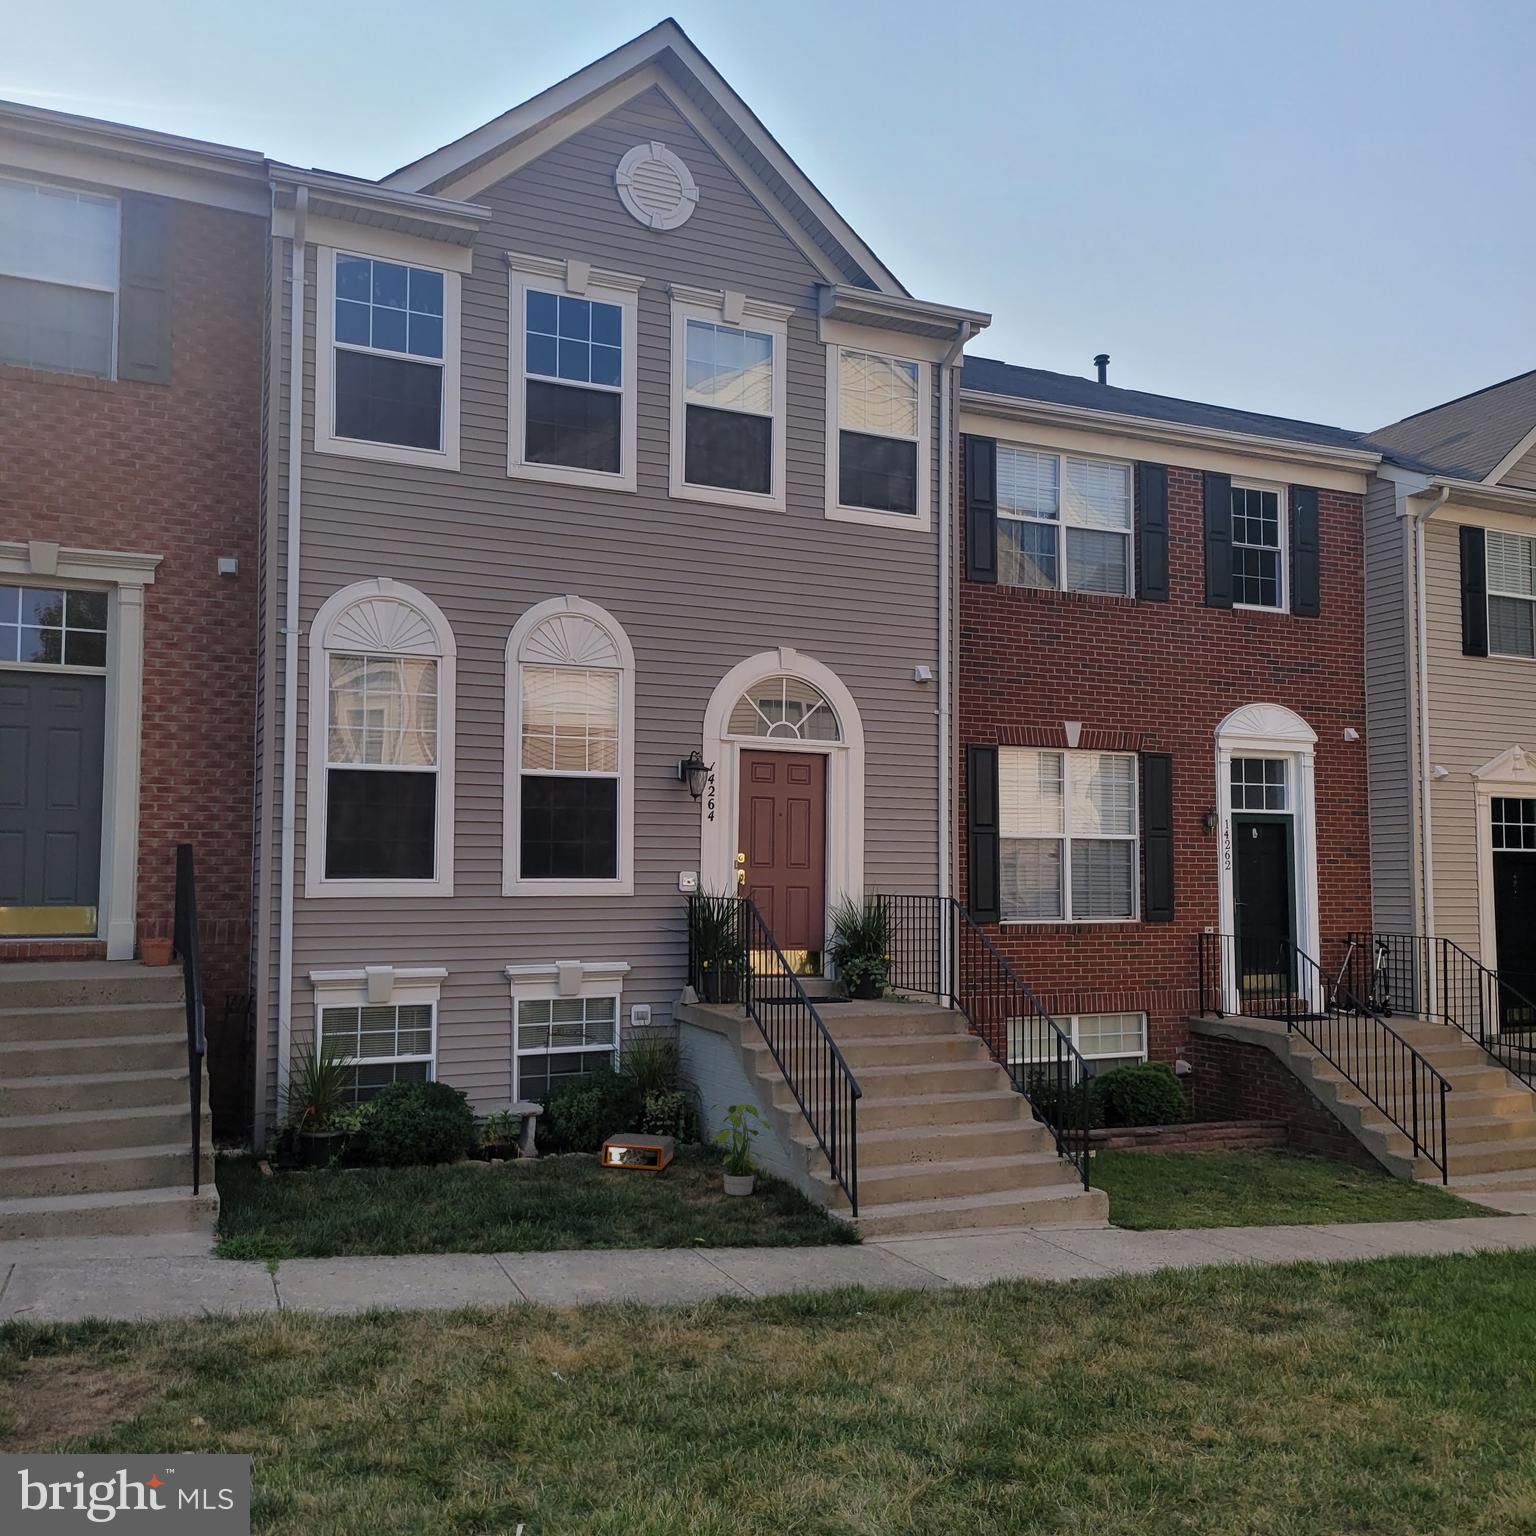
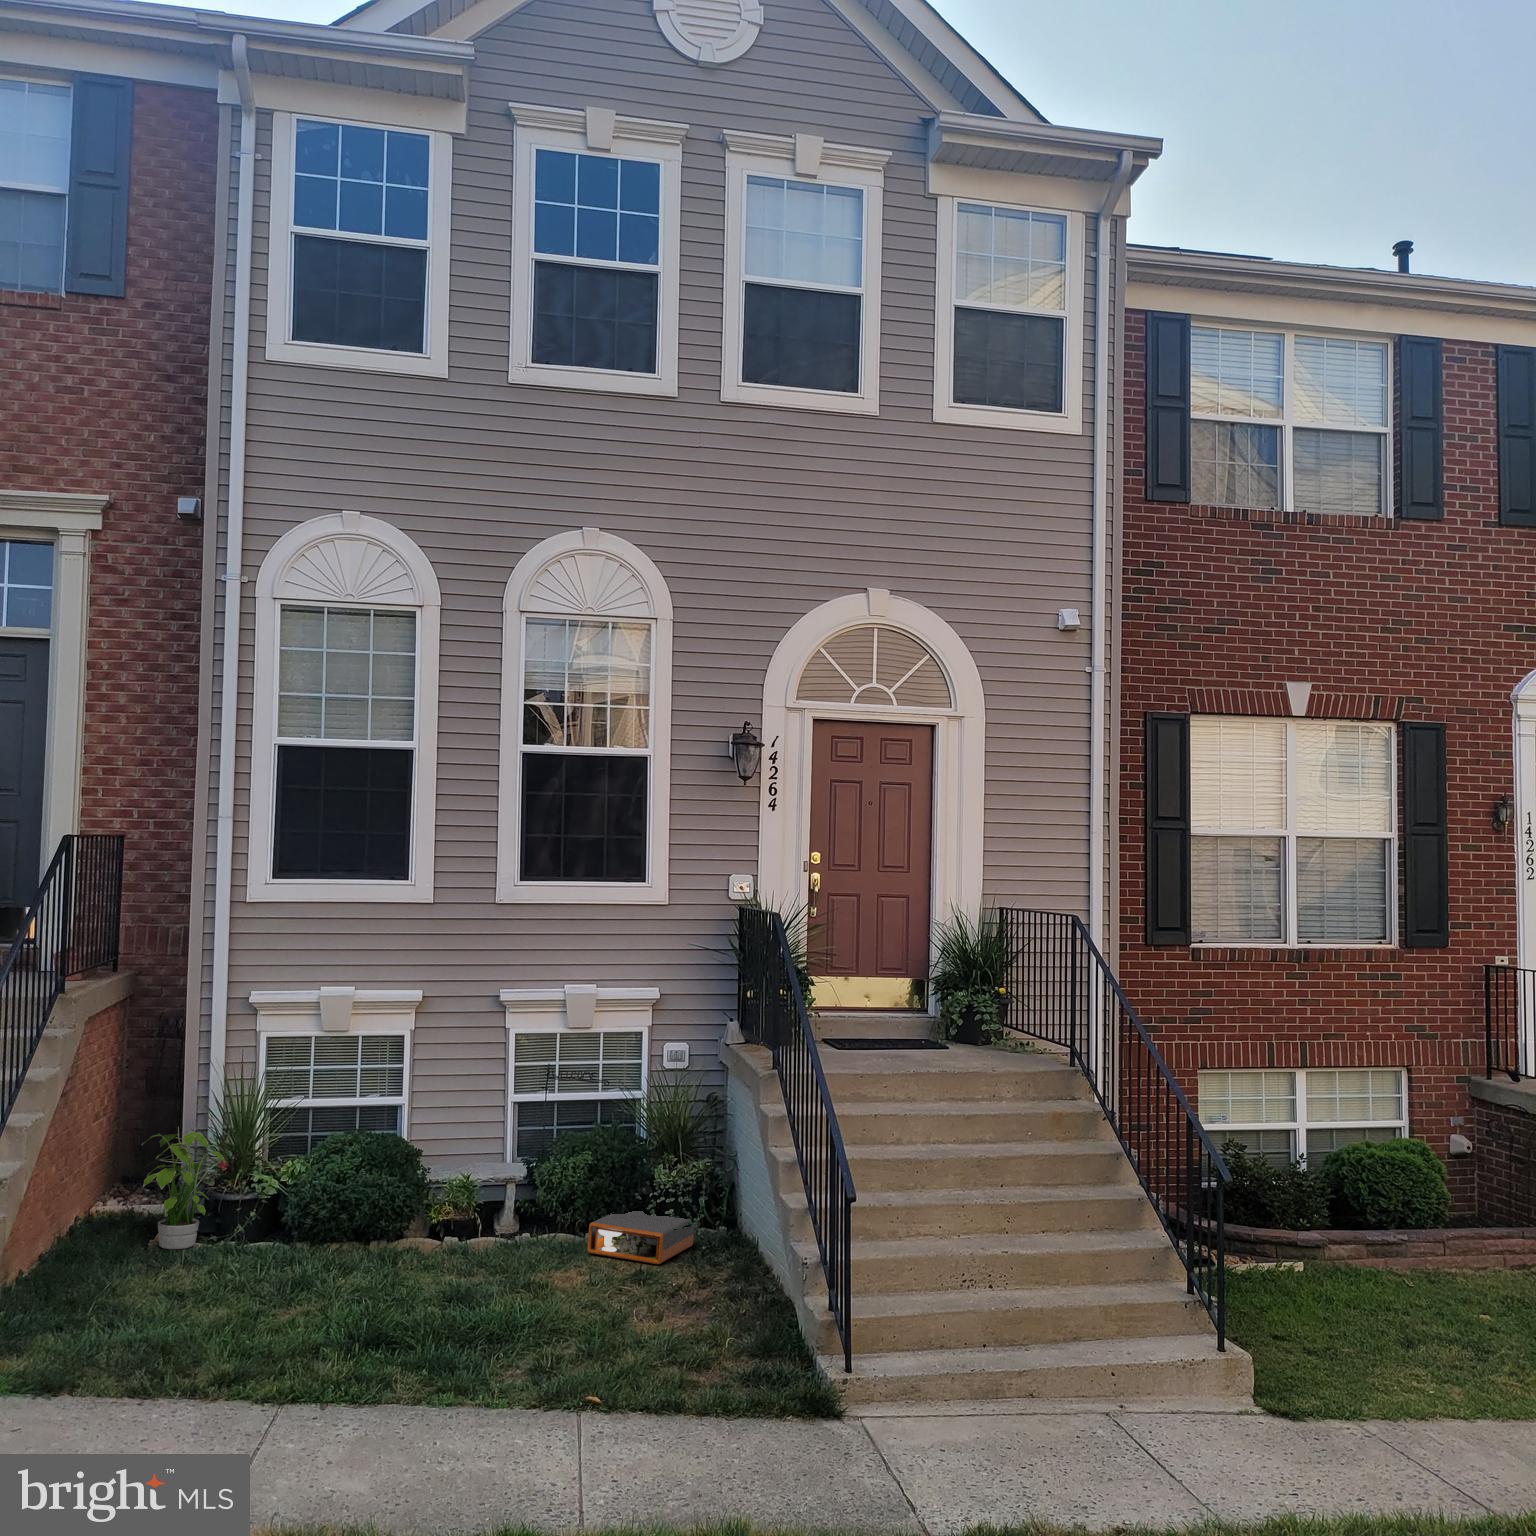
potted plant: present [710,1103,770,1195] -> present [142,1127,226,1249]

